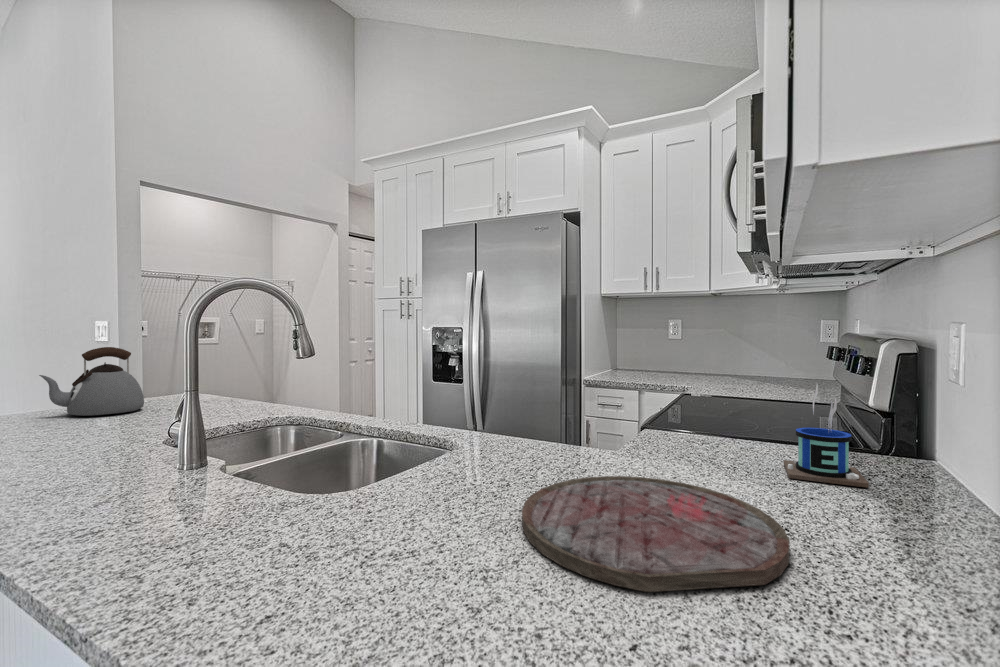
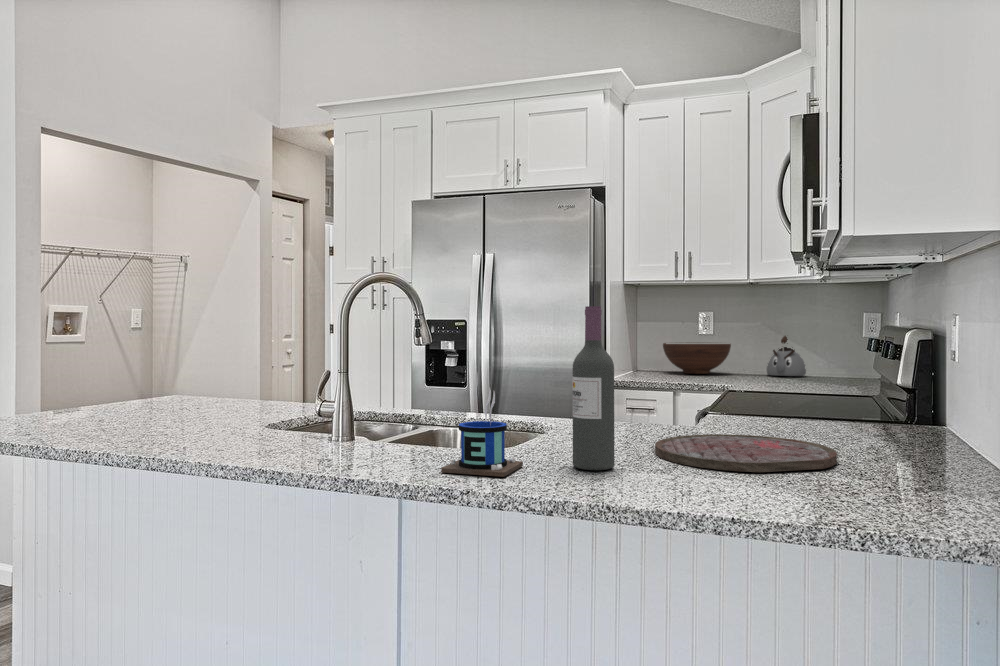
wine bottle: none [364,311,428,567] -> present [572,306,614,470]
fruit bowl: none [637,346,696,373] -> present [663,343,731,374]
kettle: present [39,347,144,416] -> present [767,336,806,376]
mug: present [784,384,869,488] -> present [441,374,523,477]

